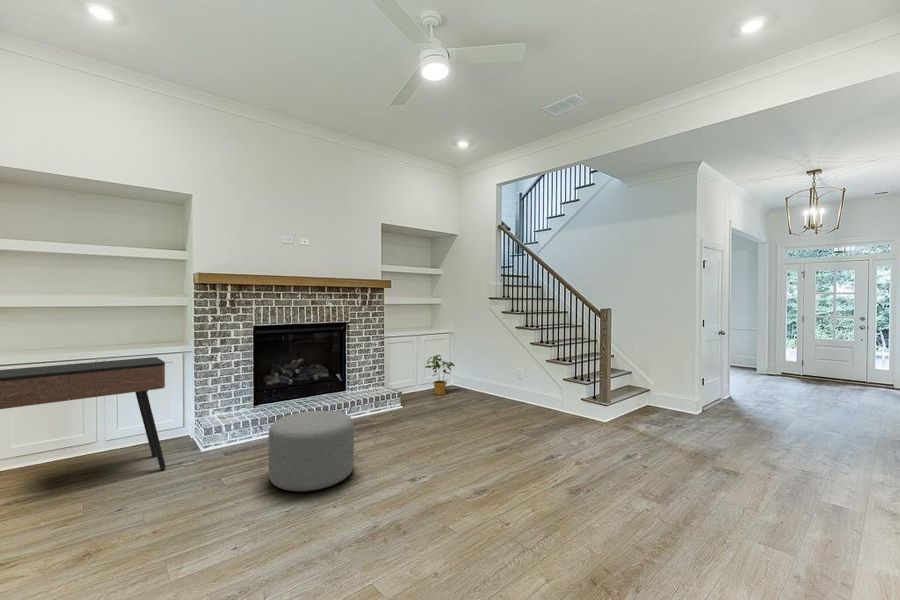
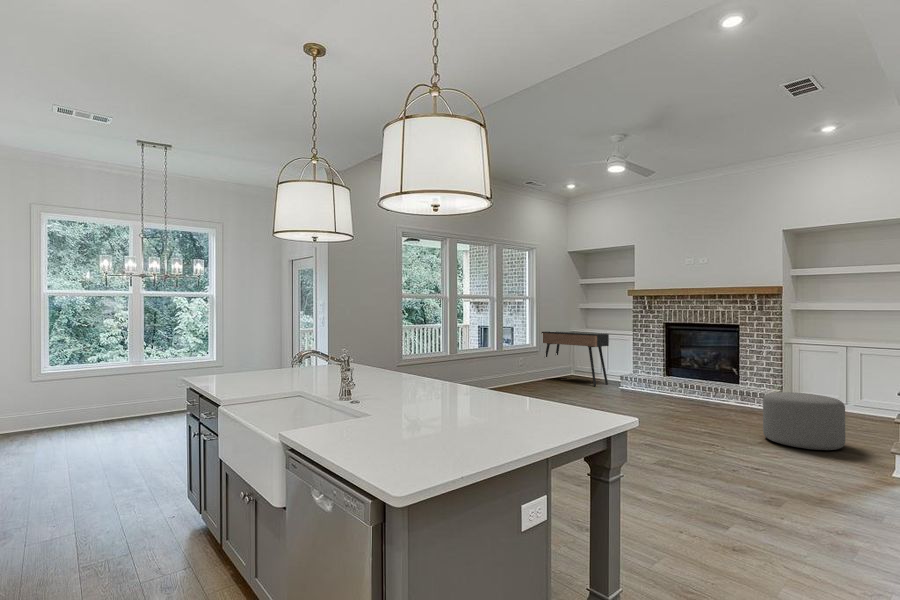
house plant: present [425,355,454,395] -> none [841,369,881,420]
ottoman: present [269,411,354,491] -> present [763,392,845,450]

